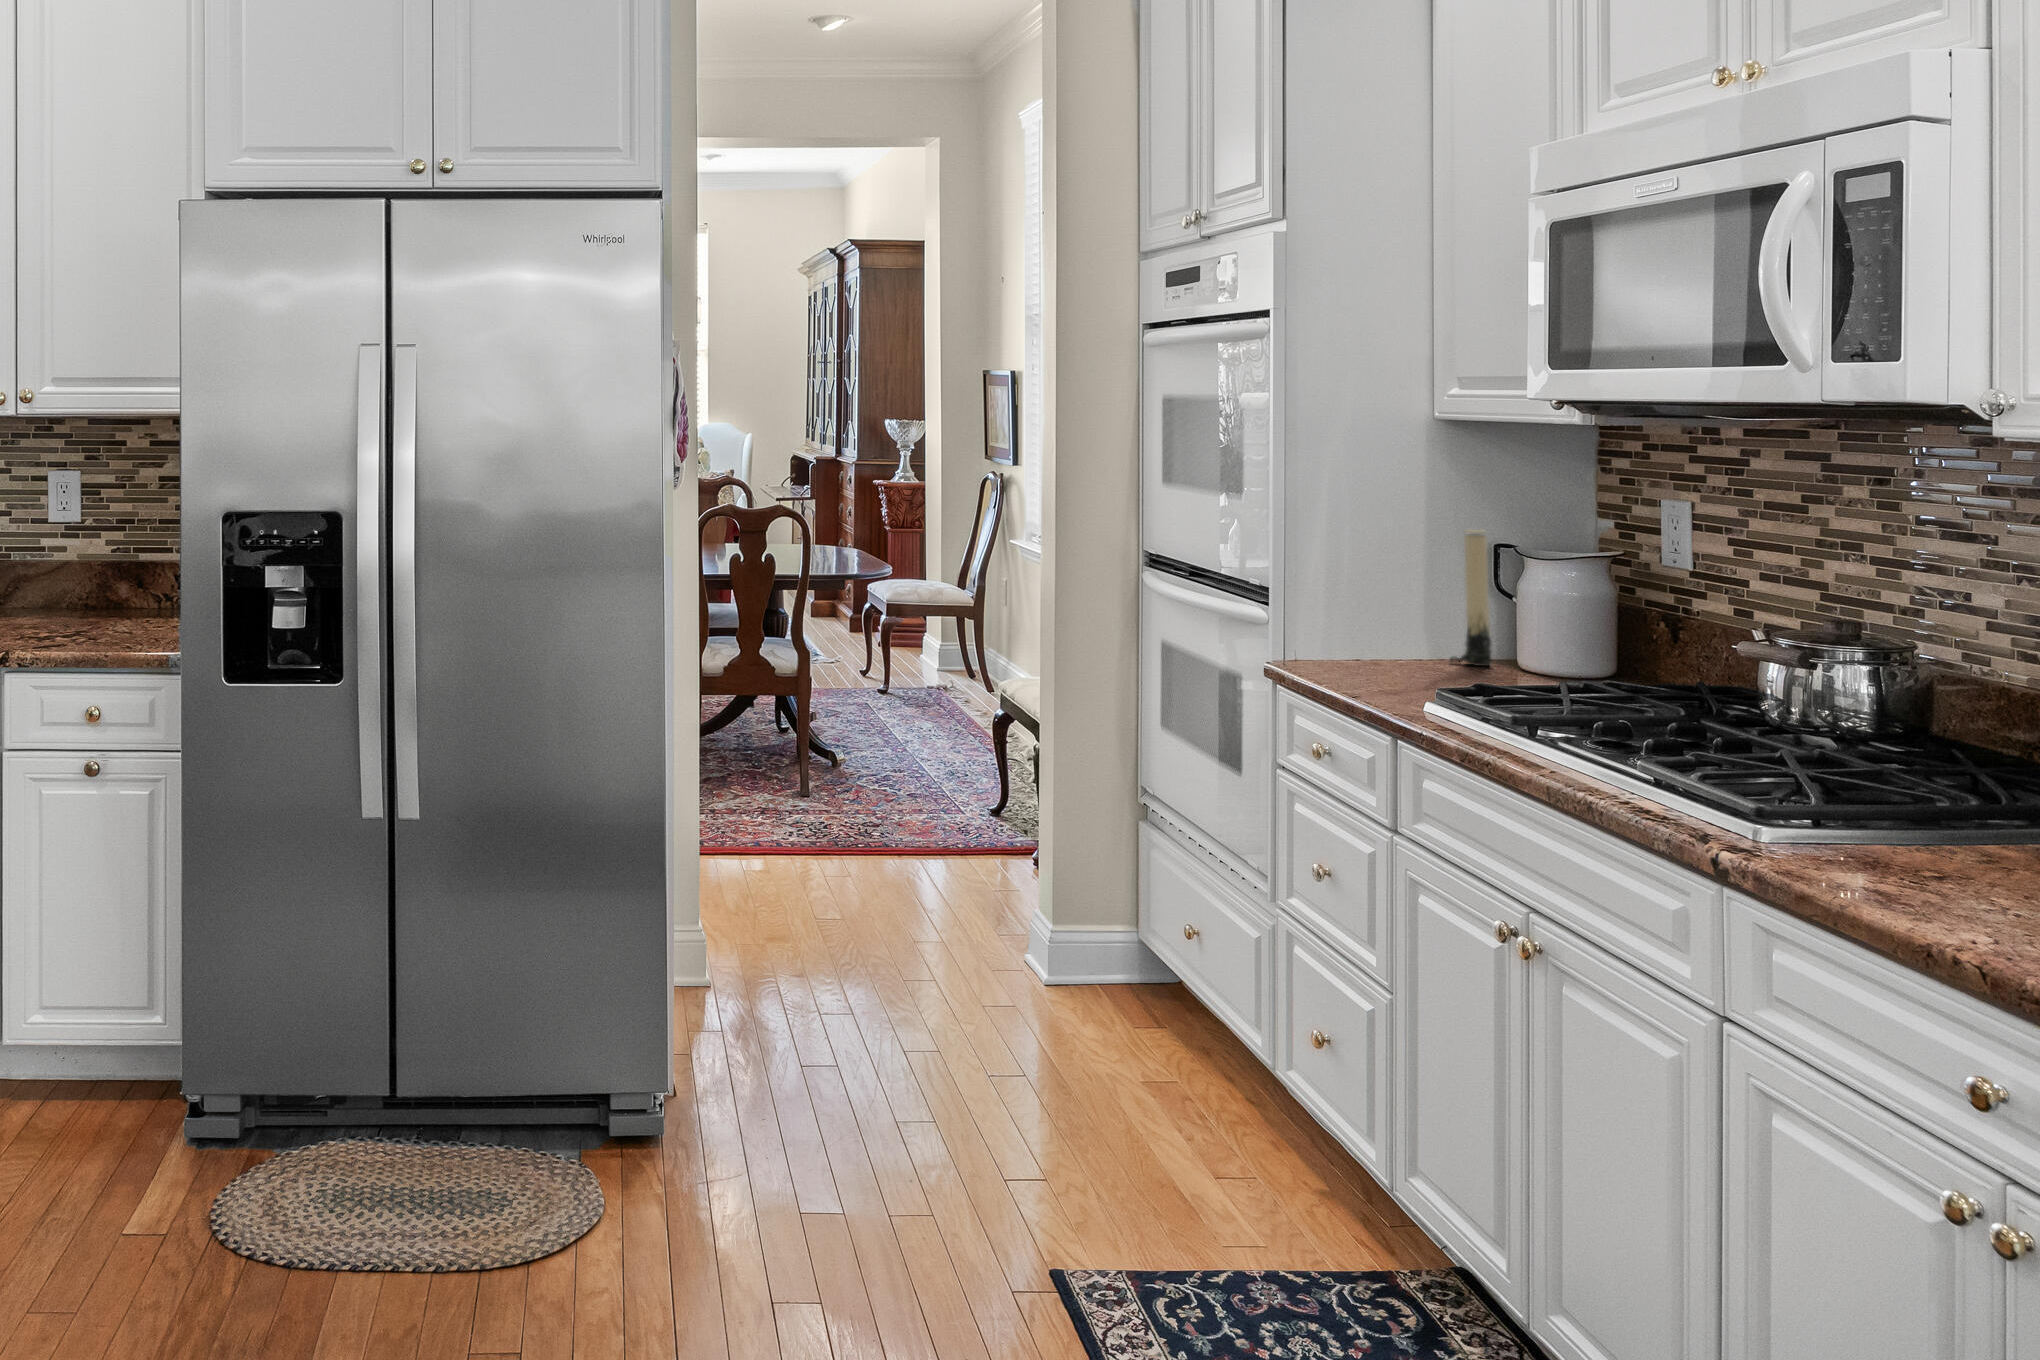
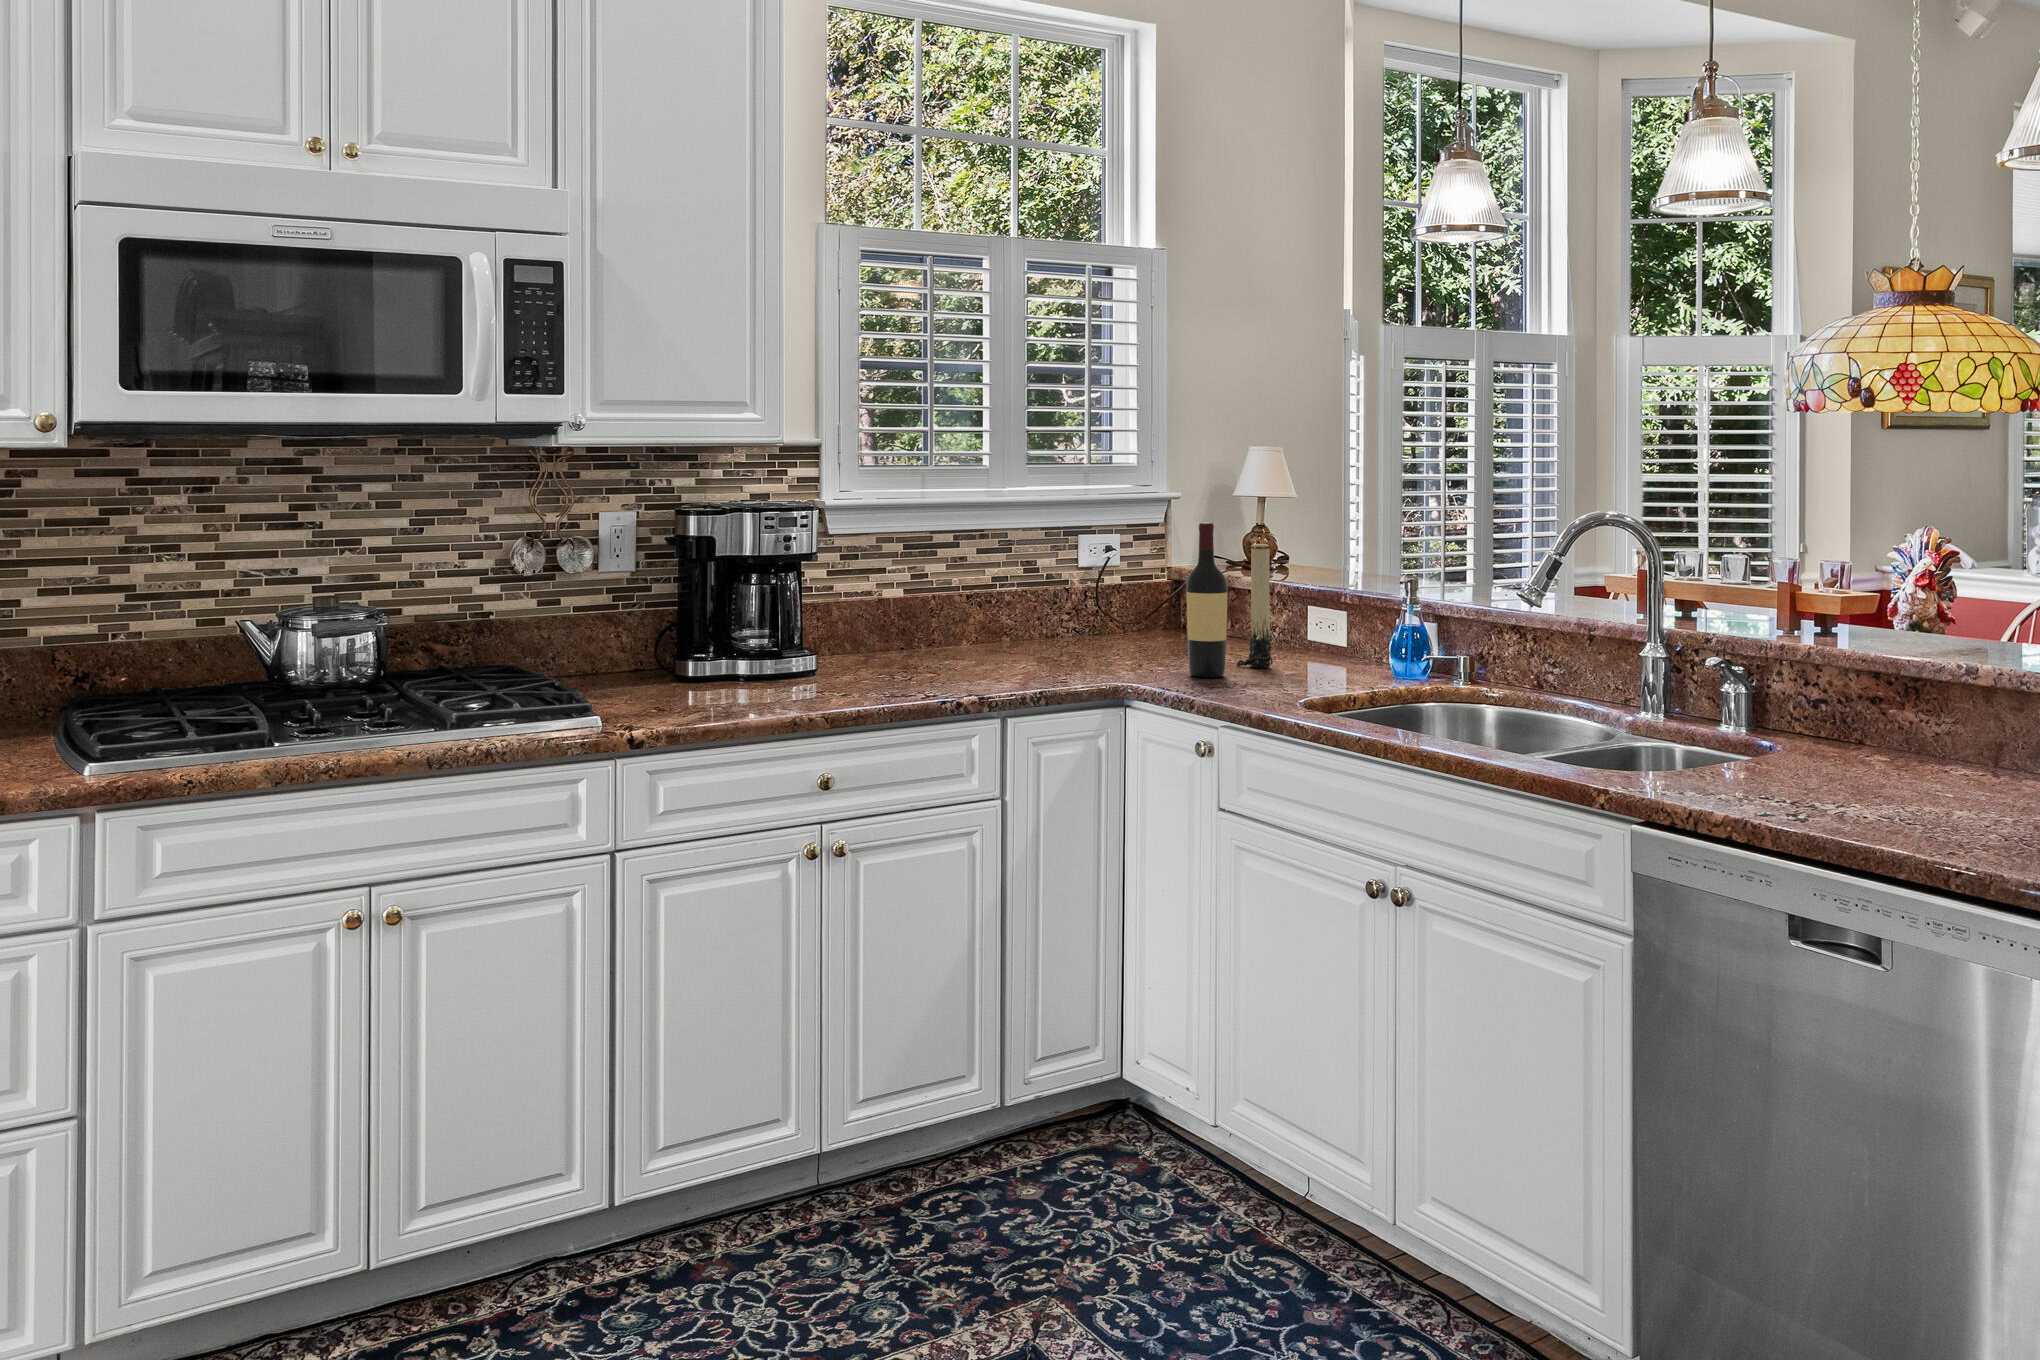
wine bottle: none [1369,506,1418,672] -> present [1186,523,1227,677]

